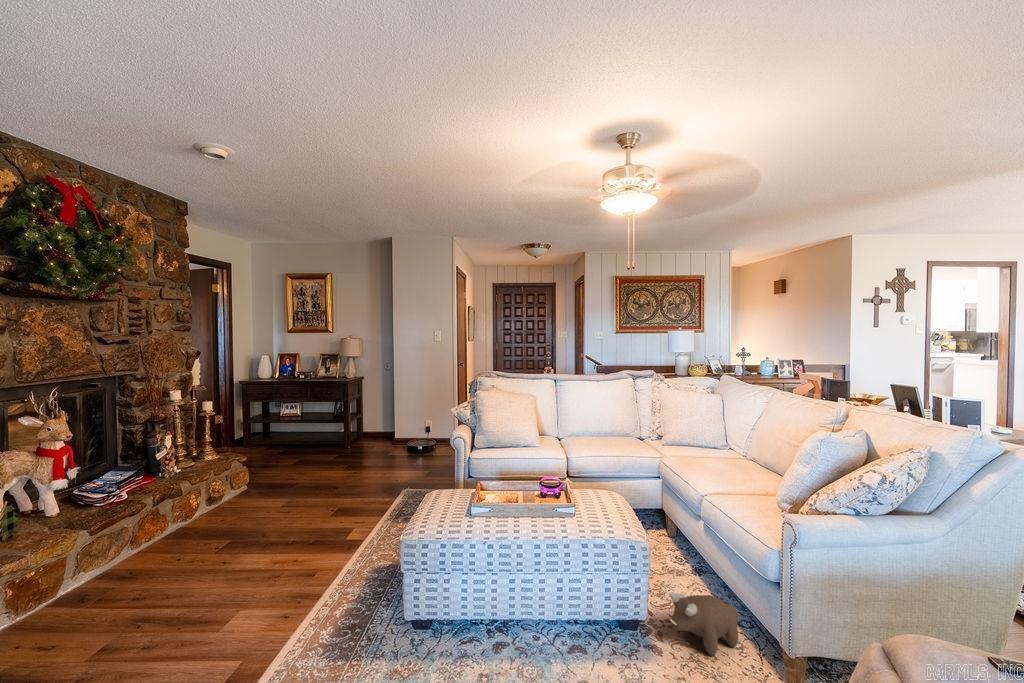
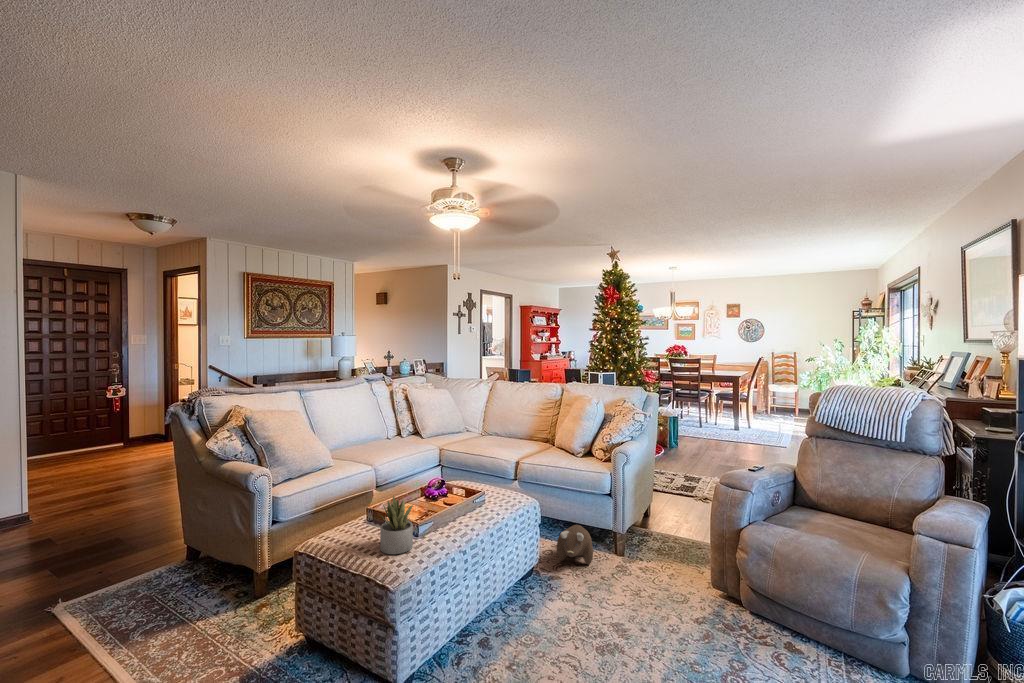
succulent plant: none [435,475,462,524] -> present [380,495,413,554]

